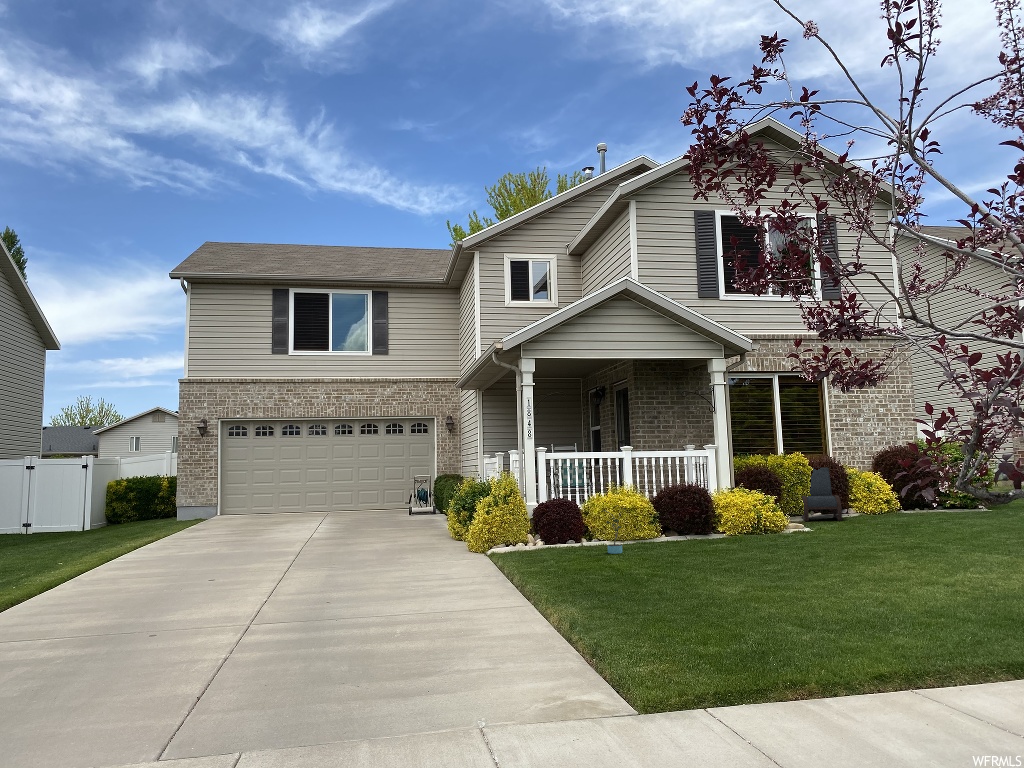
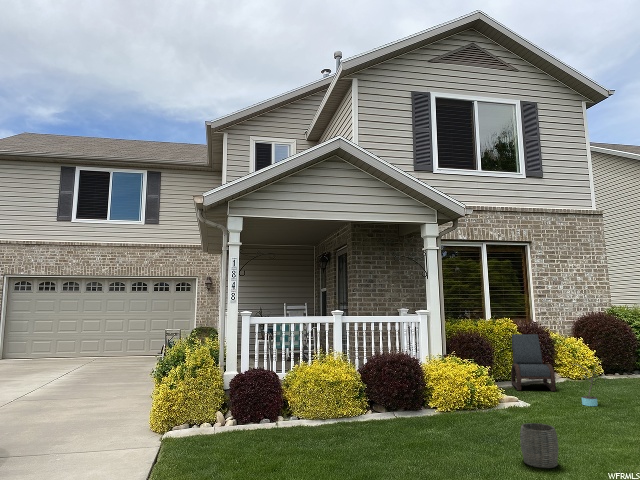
potted plant: present [601,505,626,554] -> present [573,359,598,406]
woven basket: none [788,524,816,554] -> present [520,423,559,468]

